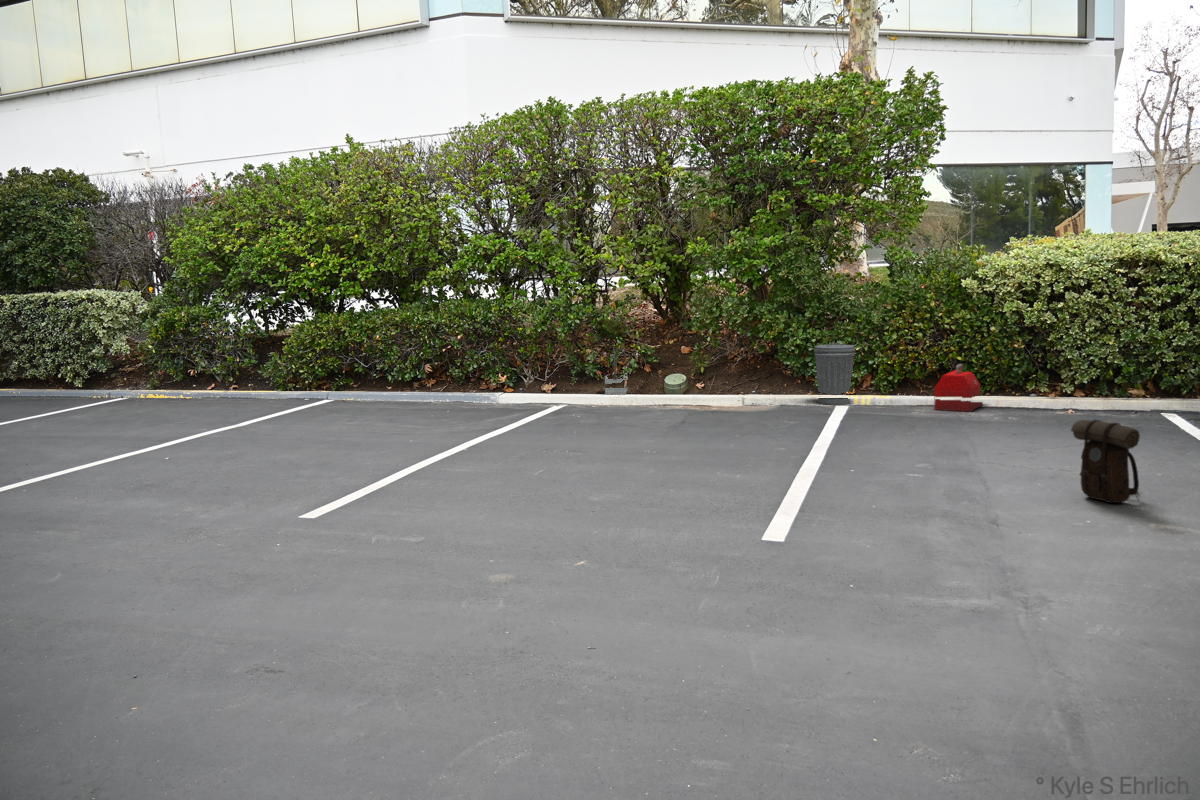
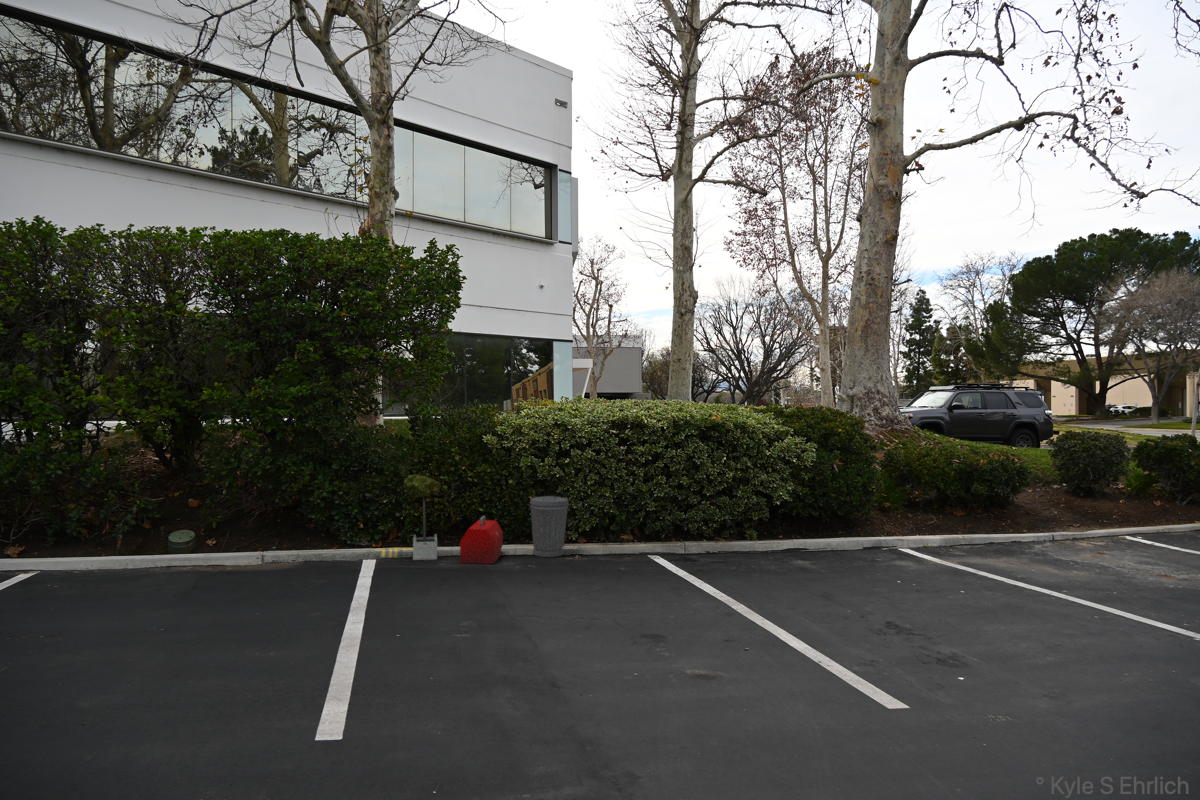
potted tree: present [595,318,628,394] -> present [404,474,441,560]
trash can: present [814,343,855,405] -> present [530,496,569,557]
backpack: present [1071,420,1140,503] -> none [621,619,692,716]

